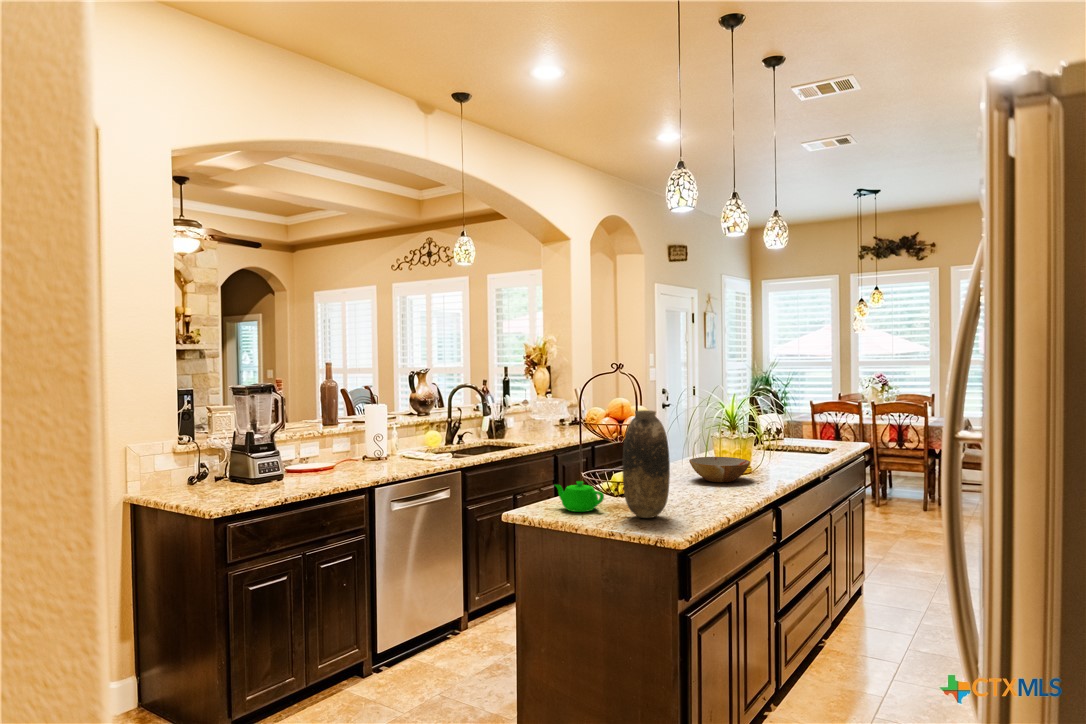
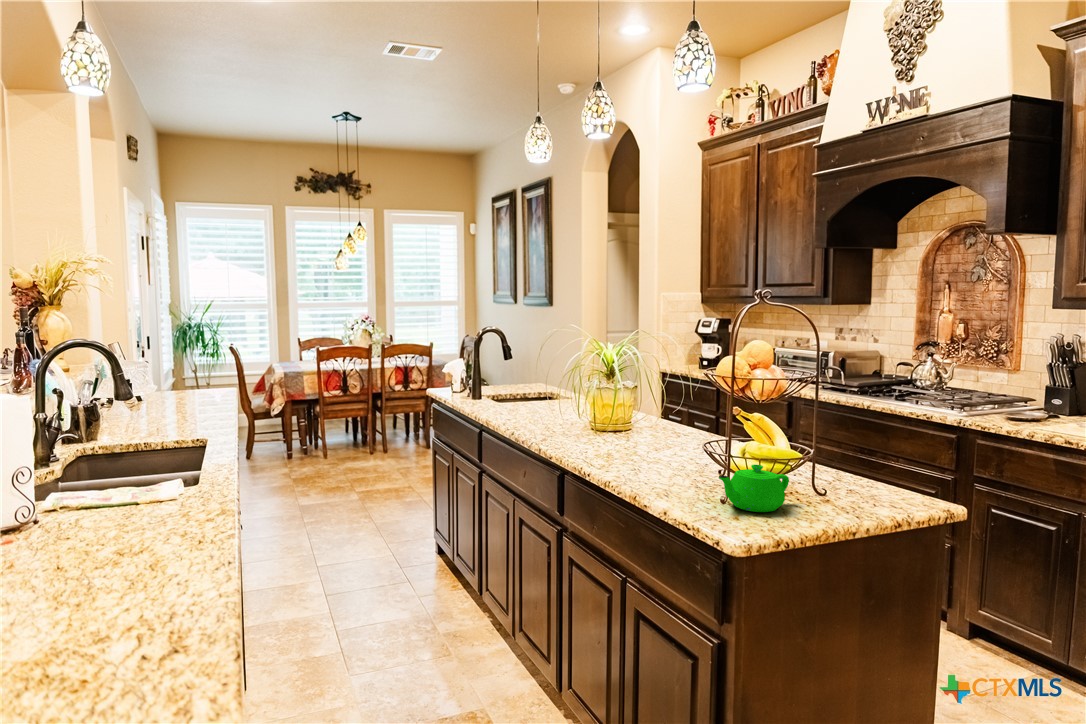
vase: present [623,410,670,518] -> none [811,353,880,497]
bowl: present [689,457,750,482] -> none [620,411,695,442]

